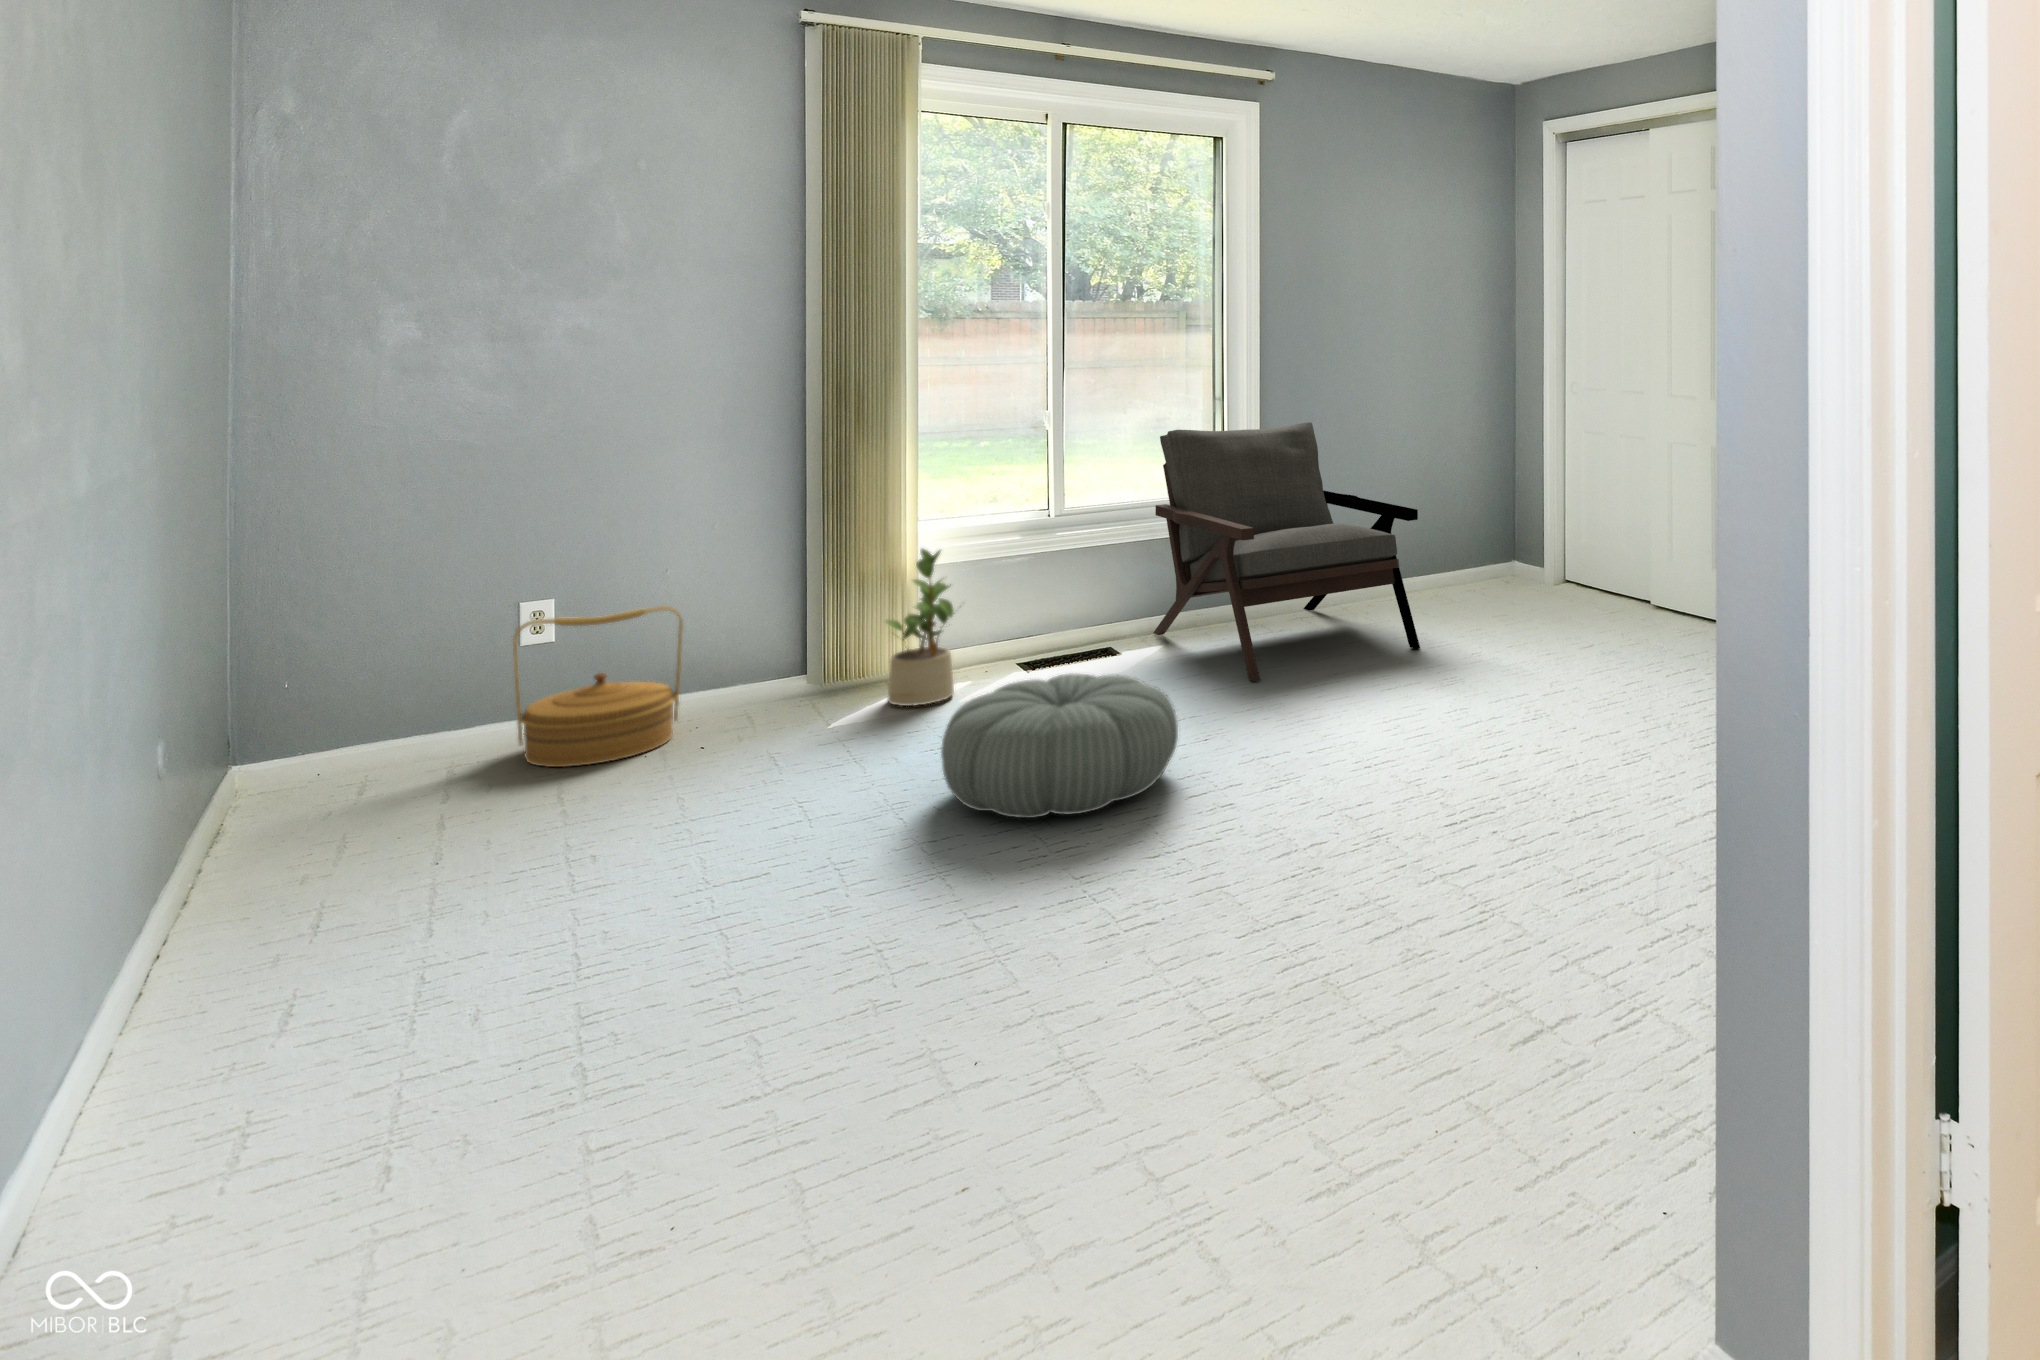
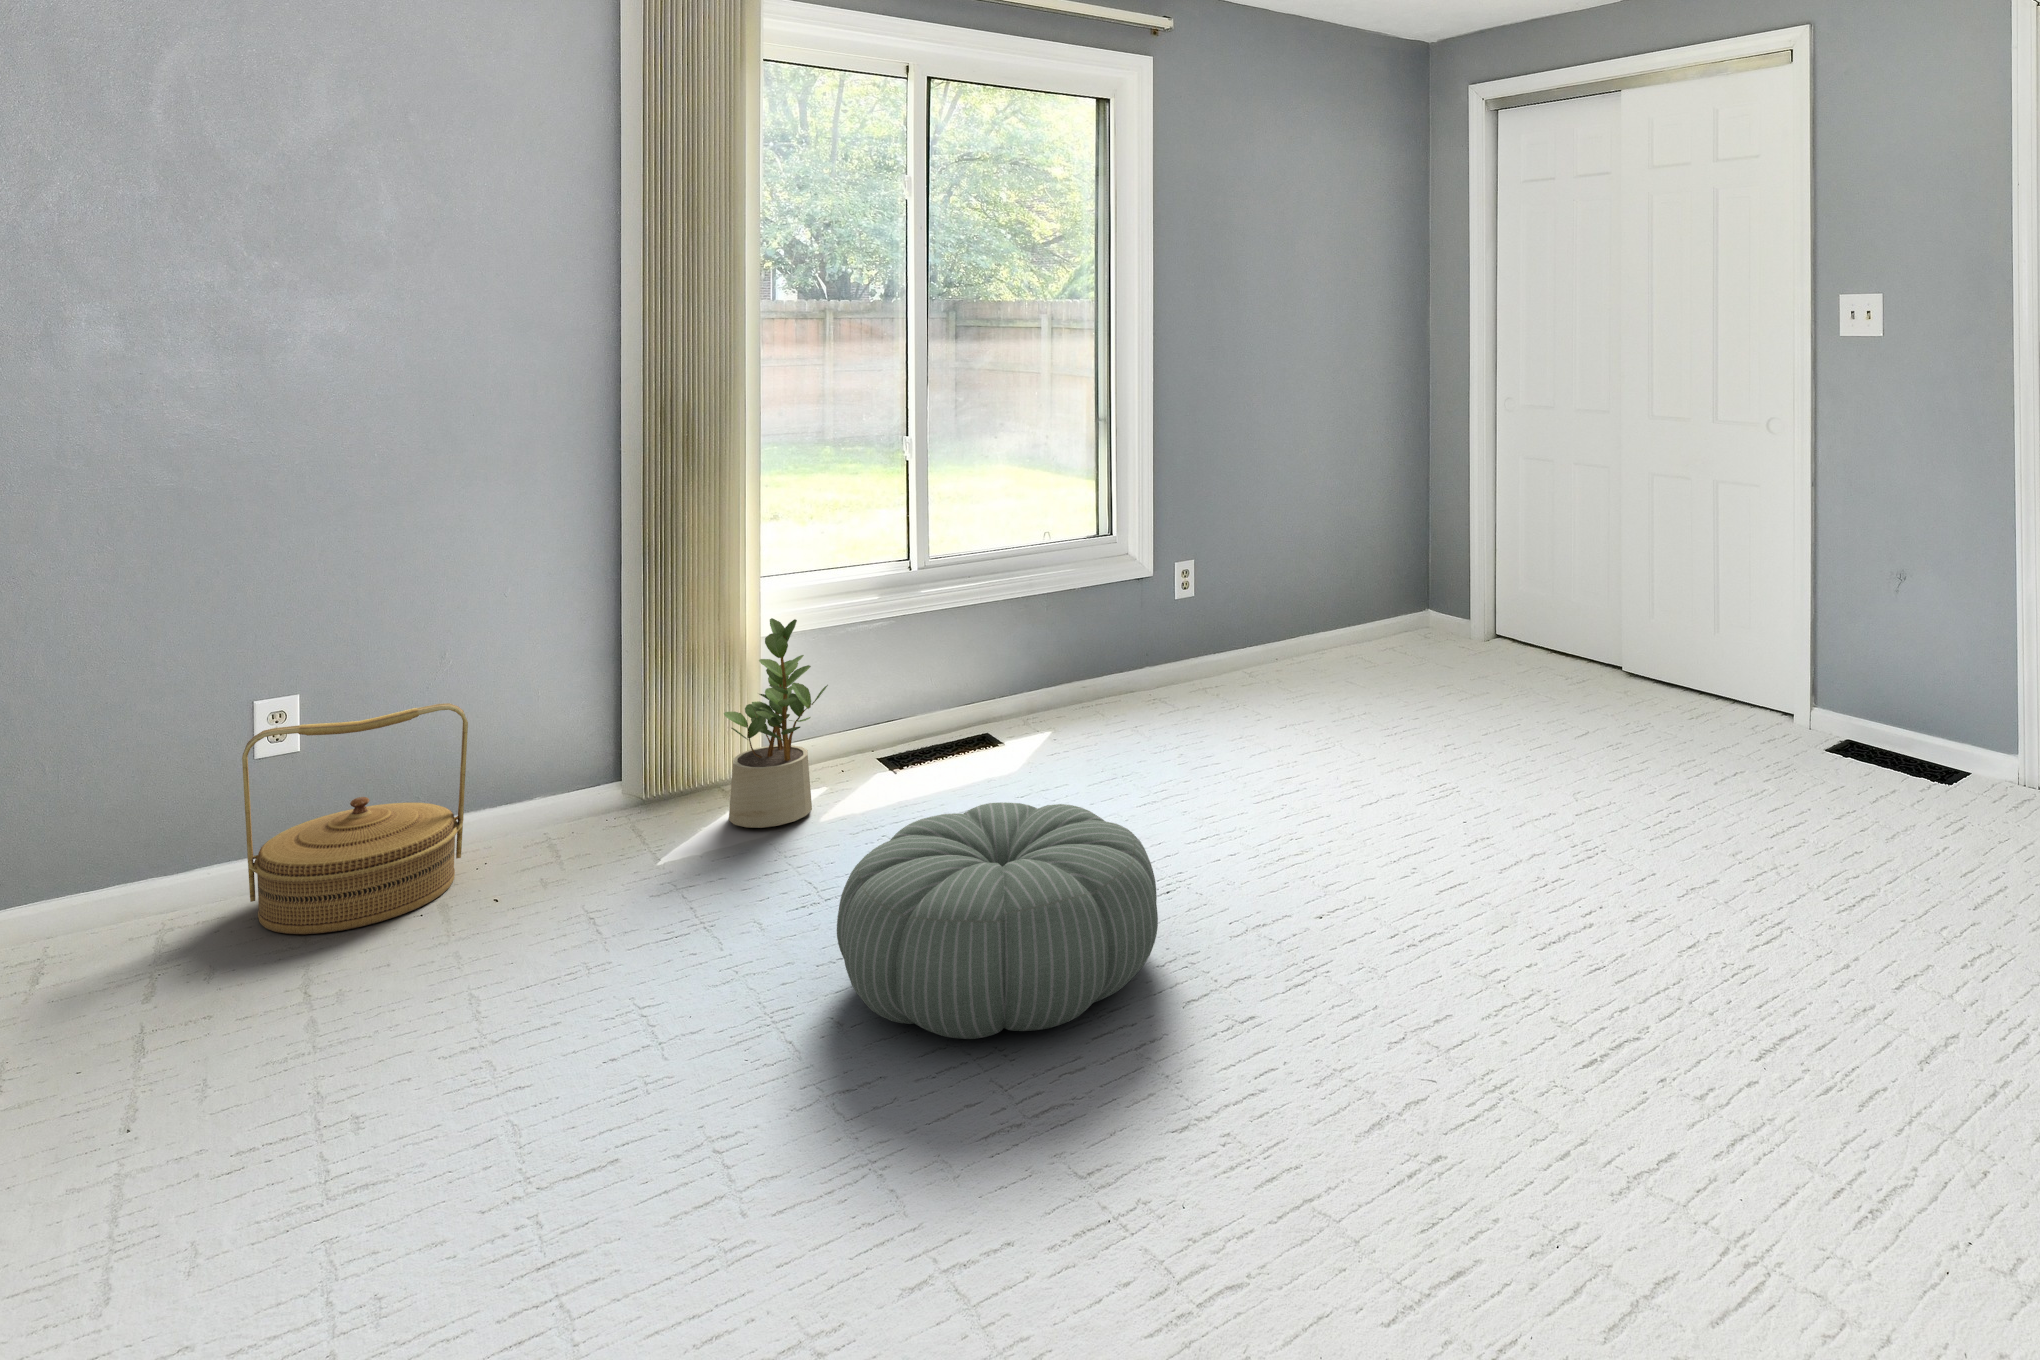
armchair: present [1153,422,1420,681] -> none [1034,447,1377,786]

